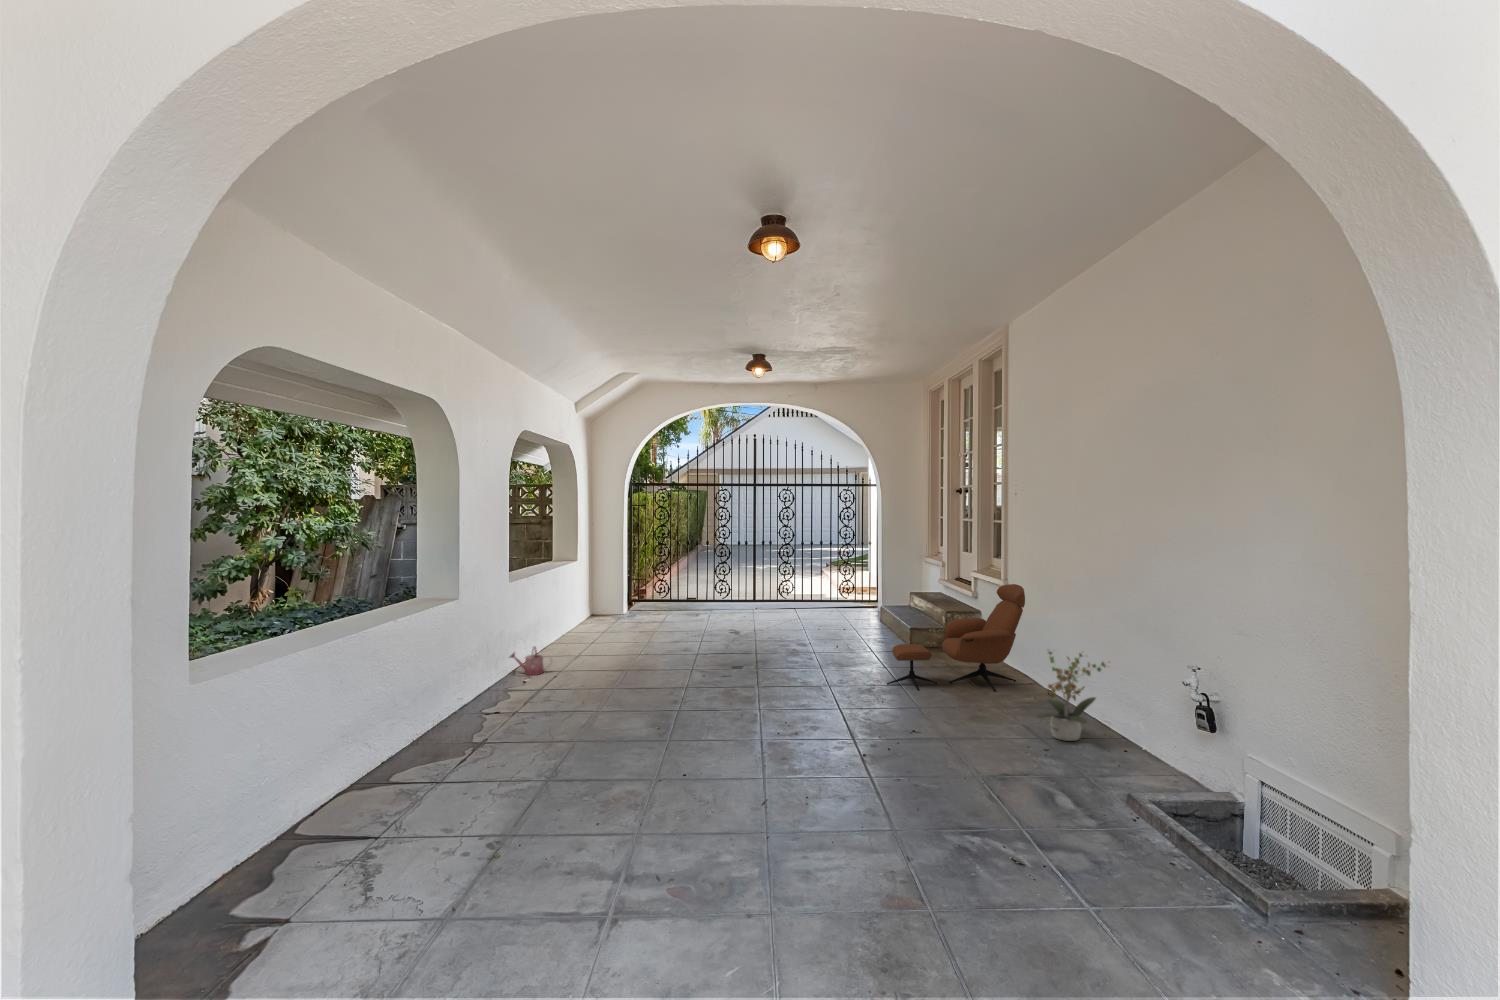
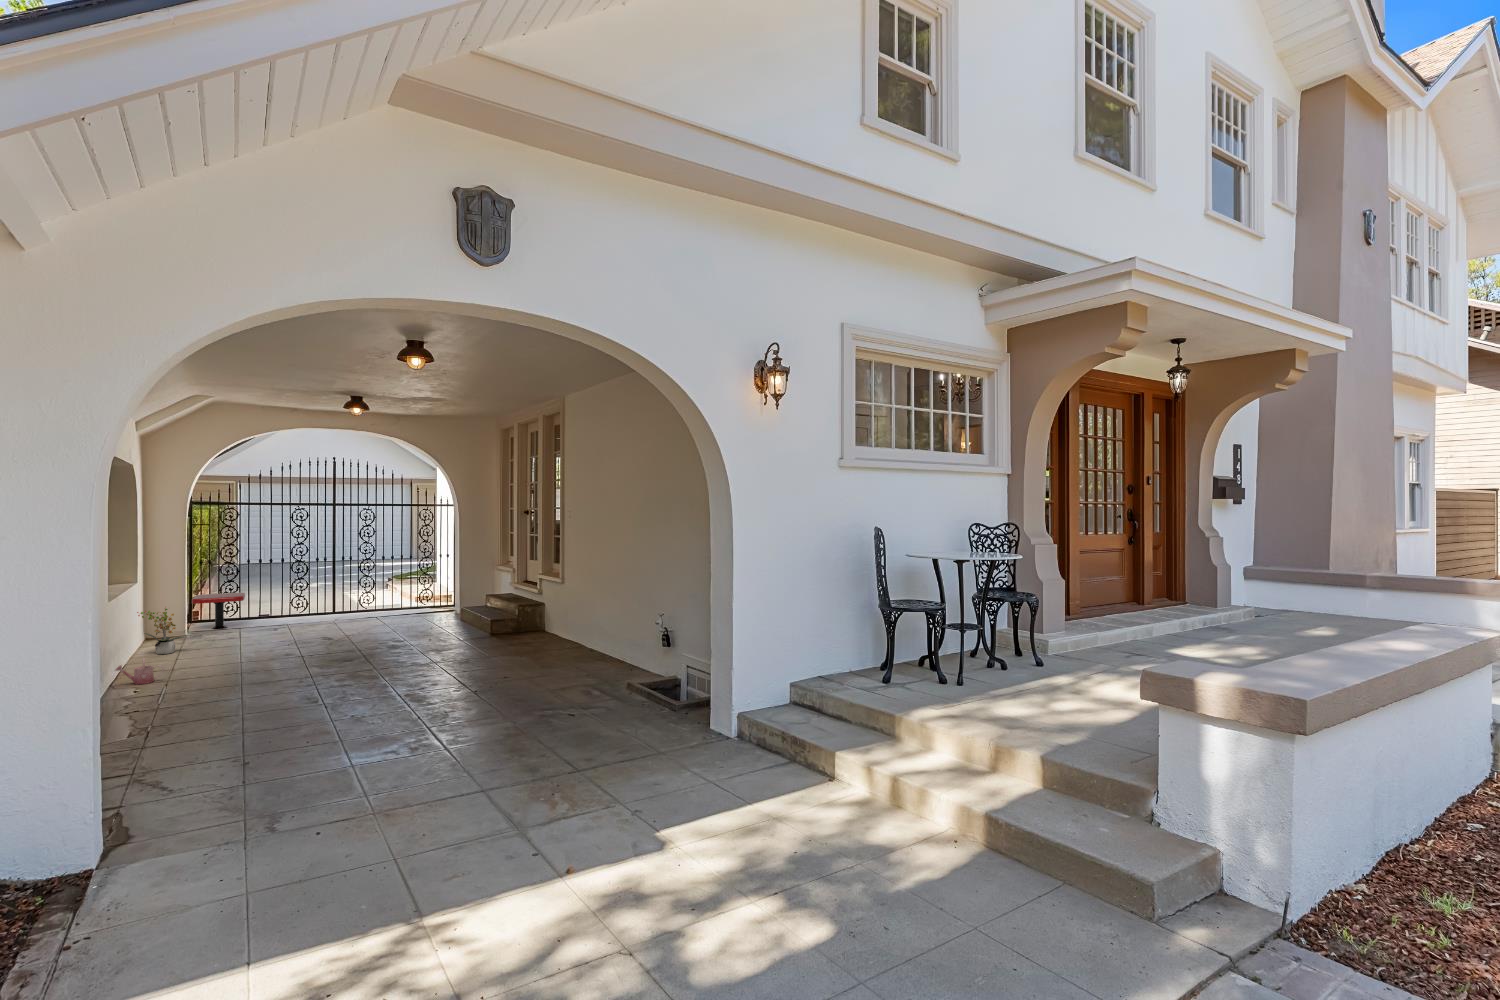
pedestal table: none [621,575,669,612] -> present [192,593,245,629]
lounge chair: present [887,584,1025,691] -> none [479,580,575,657]
potted plant: present [1036,651,1106,741] -> present [137,608,185,654]

